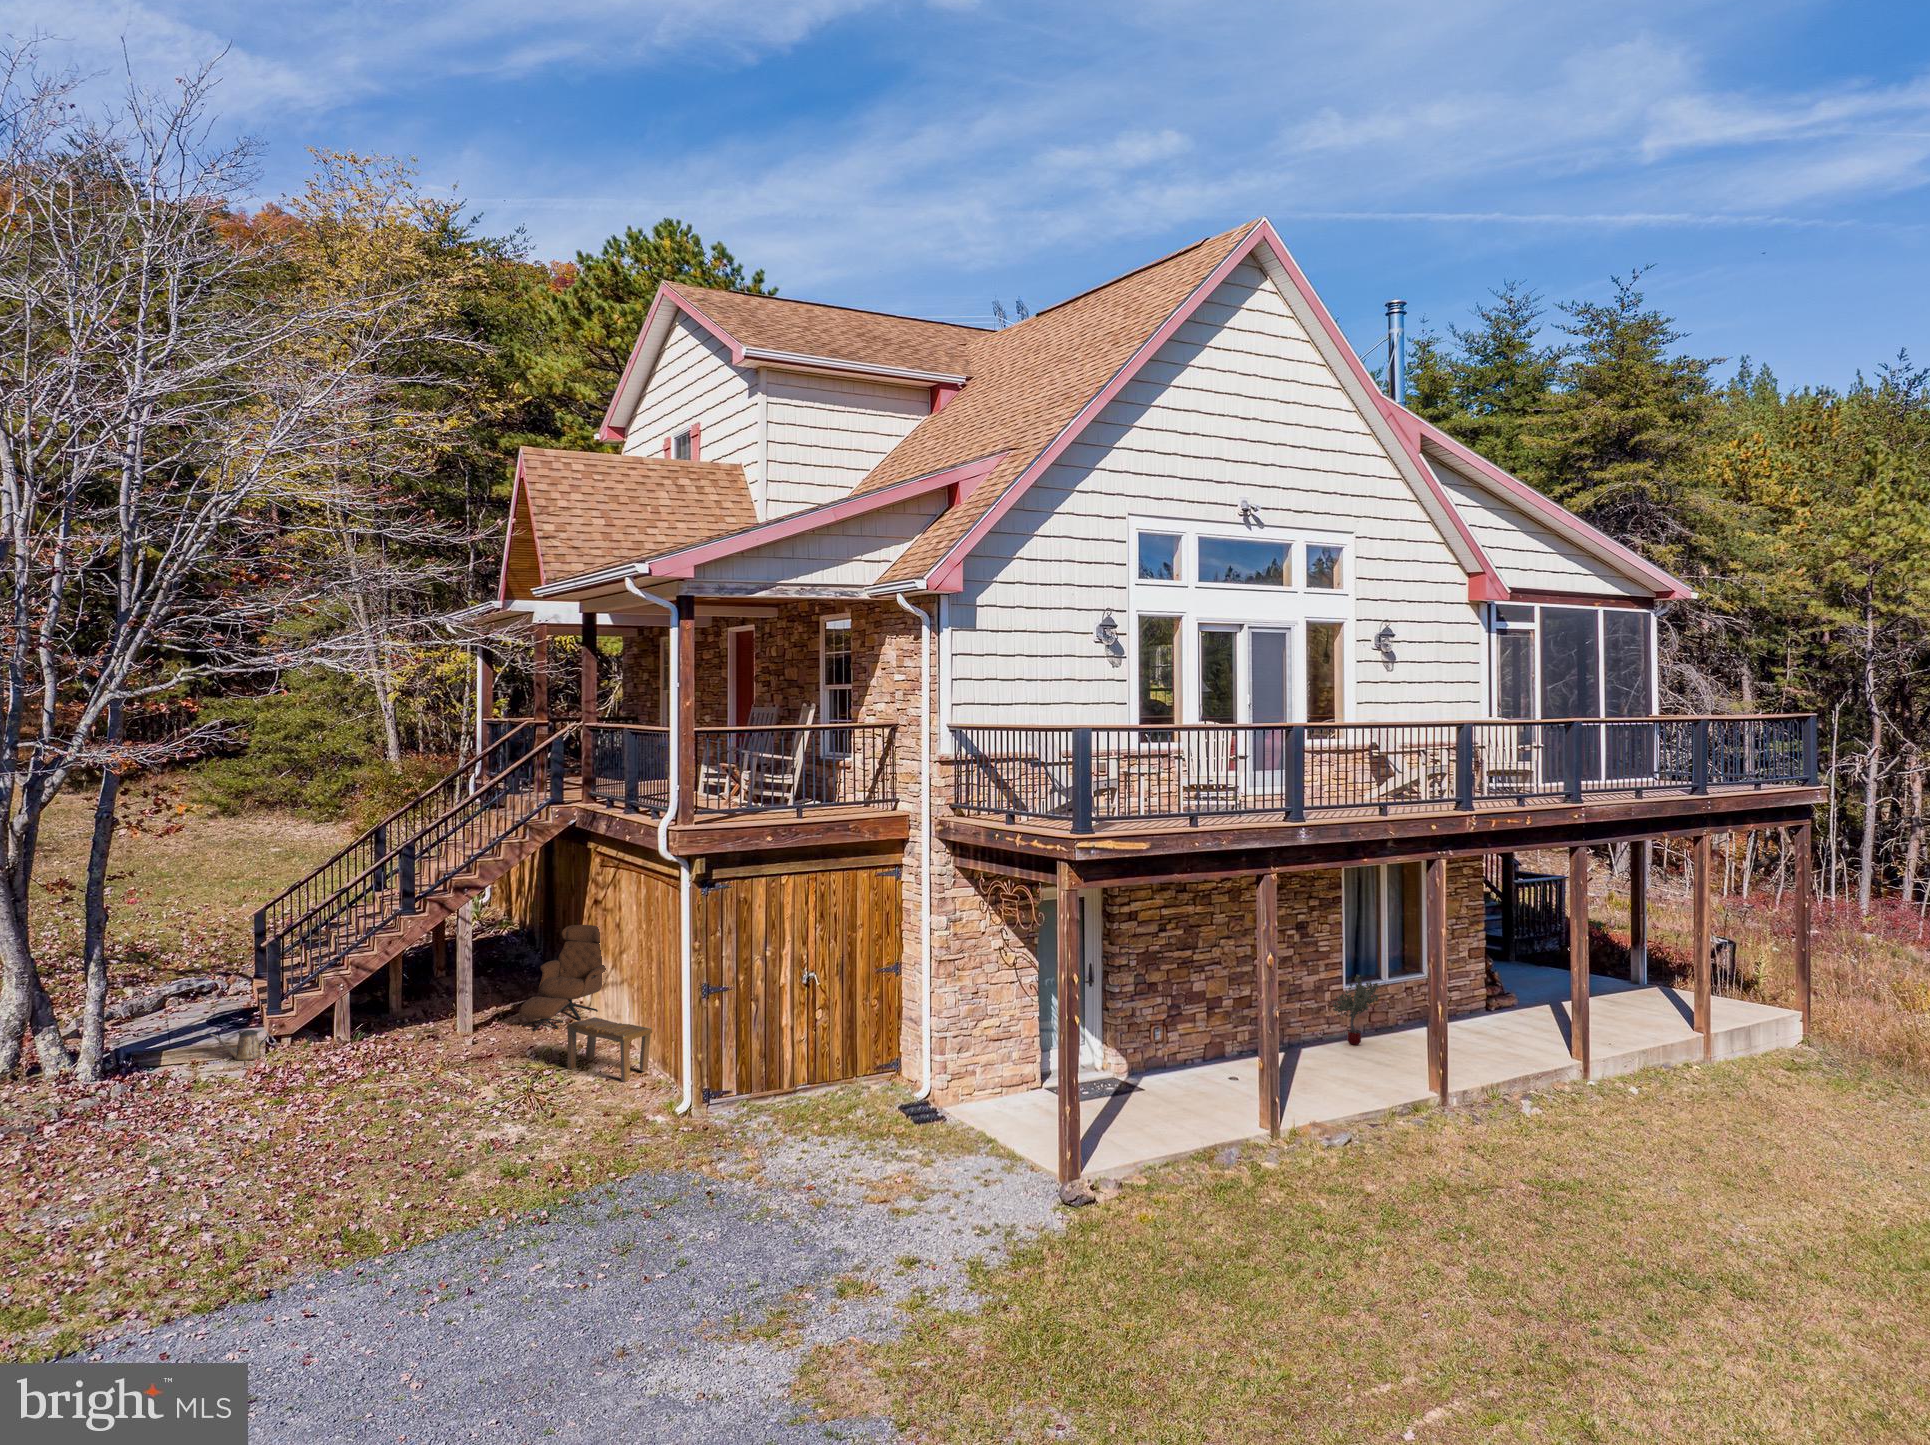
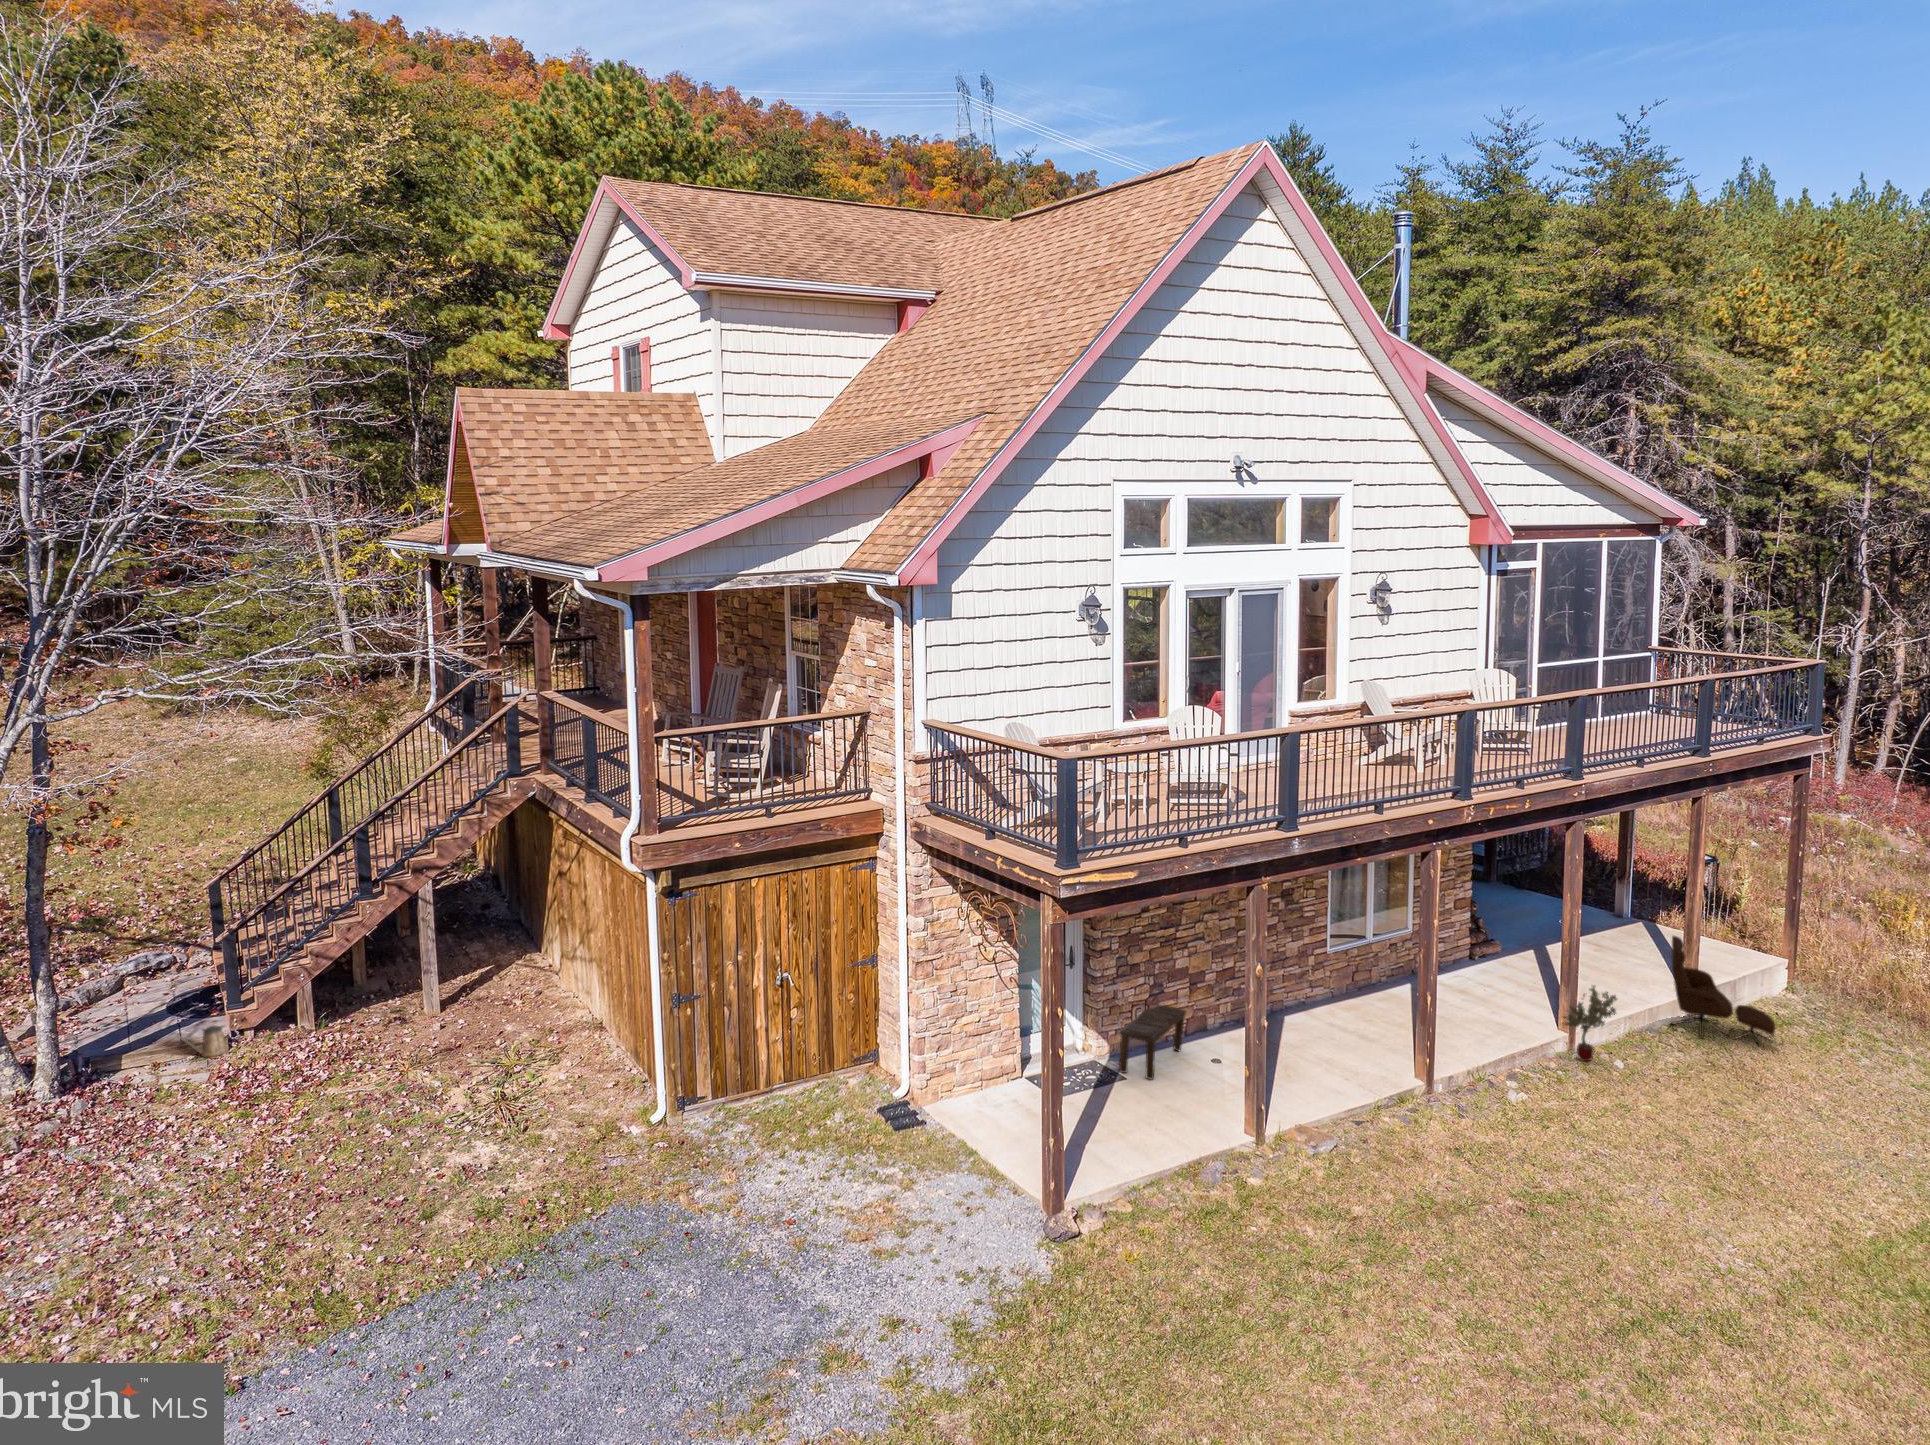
lounge chair: present [519,925,606,1031] -> present [1671,936,1775,1046]
potted tree: present [1333,974,1379,1045] -> present [1562,985,1617,1061]
bench: present [567,1017,652,1082] -> present [1119,1005,1186,1079]

